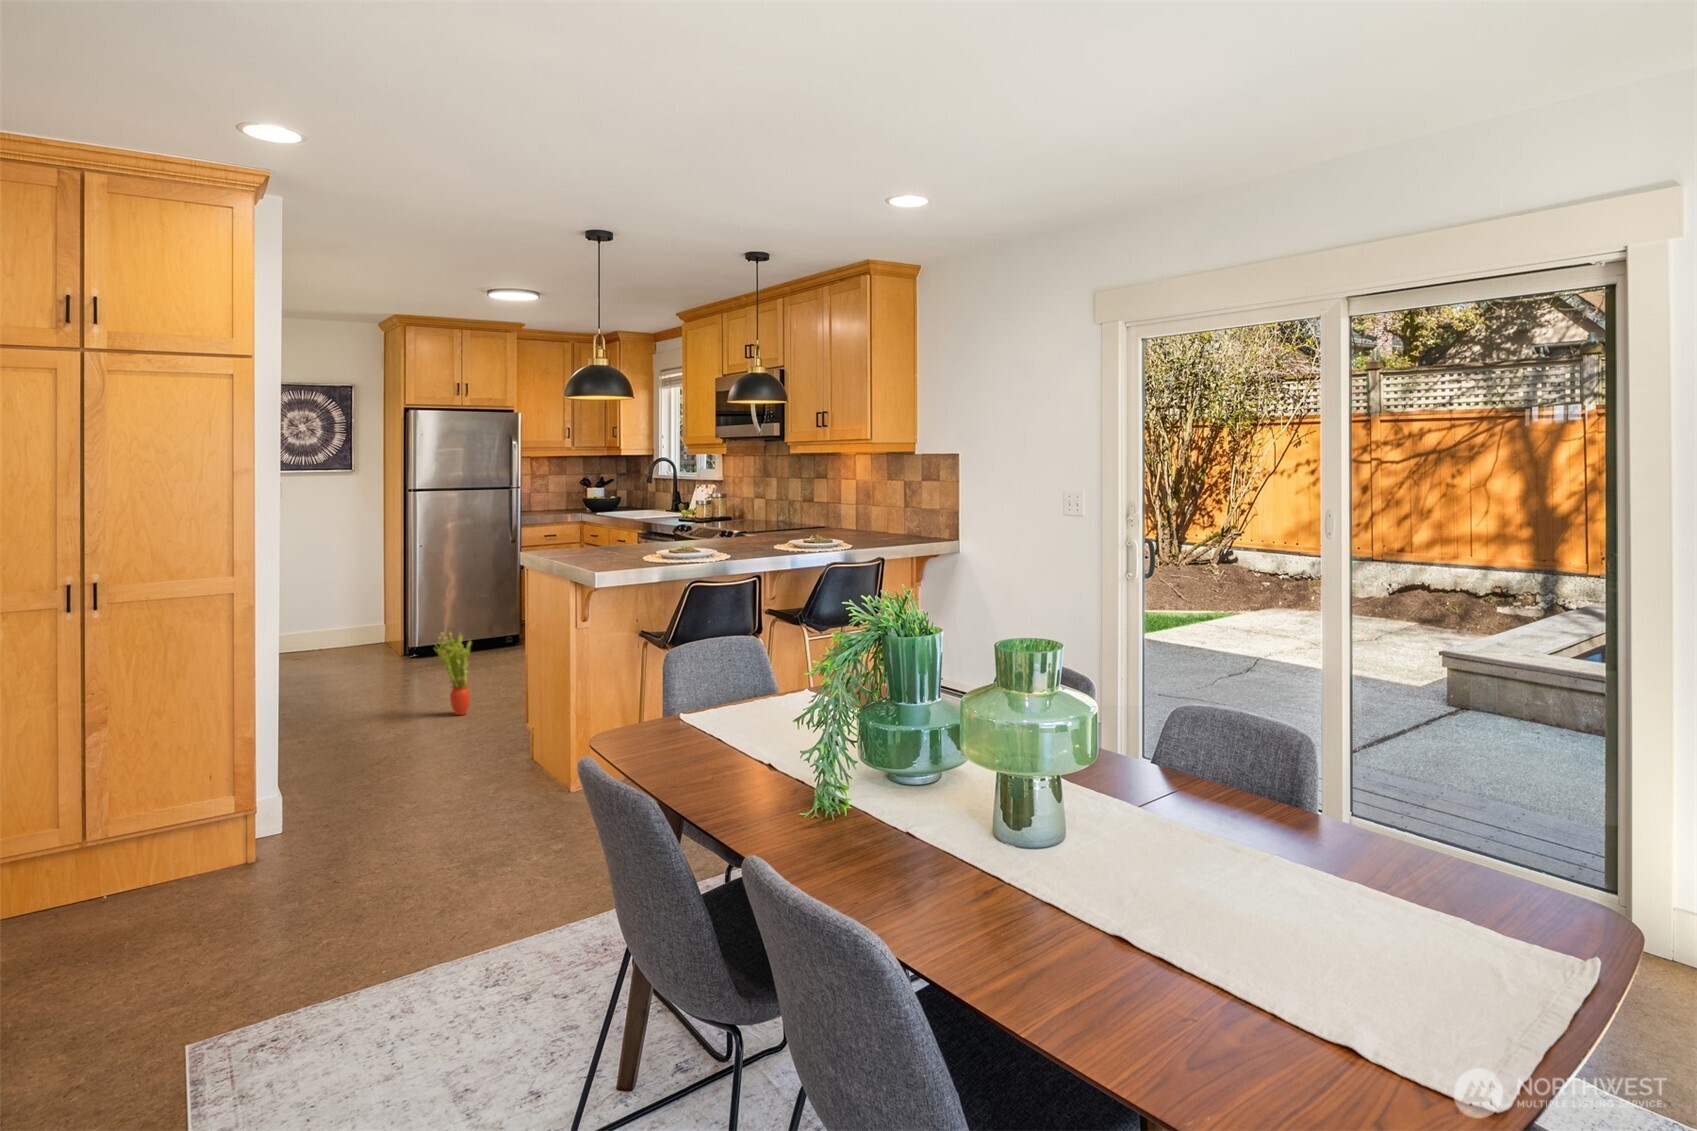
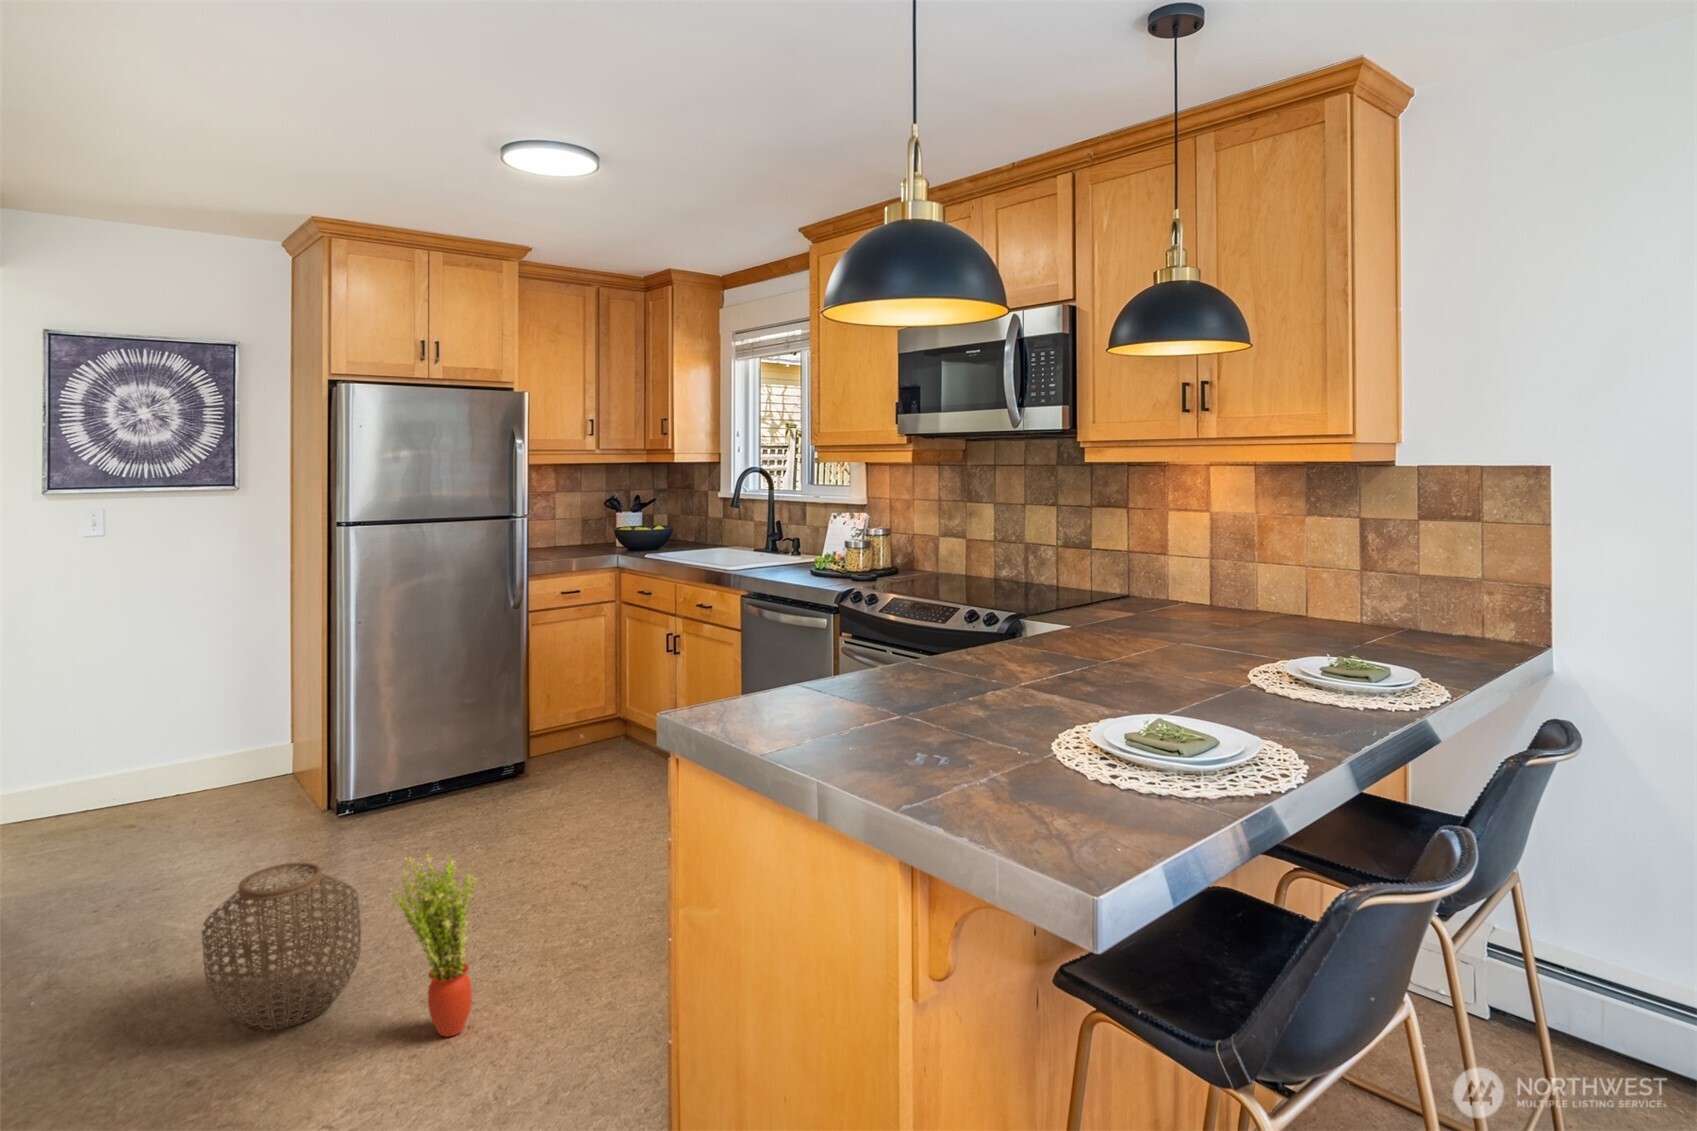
woven basket: none [352,643,421,713] -> present [202,862,361,1029]

